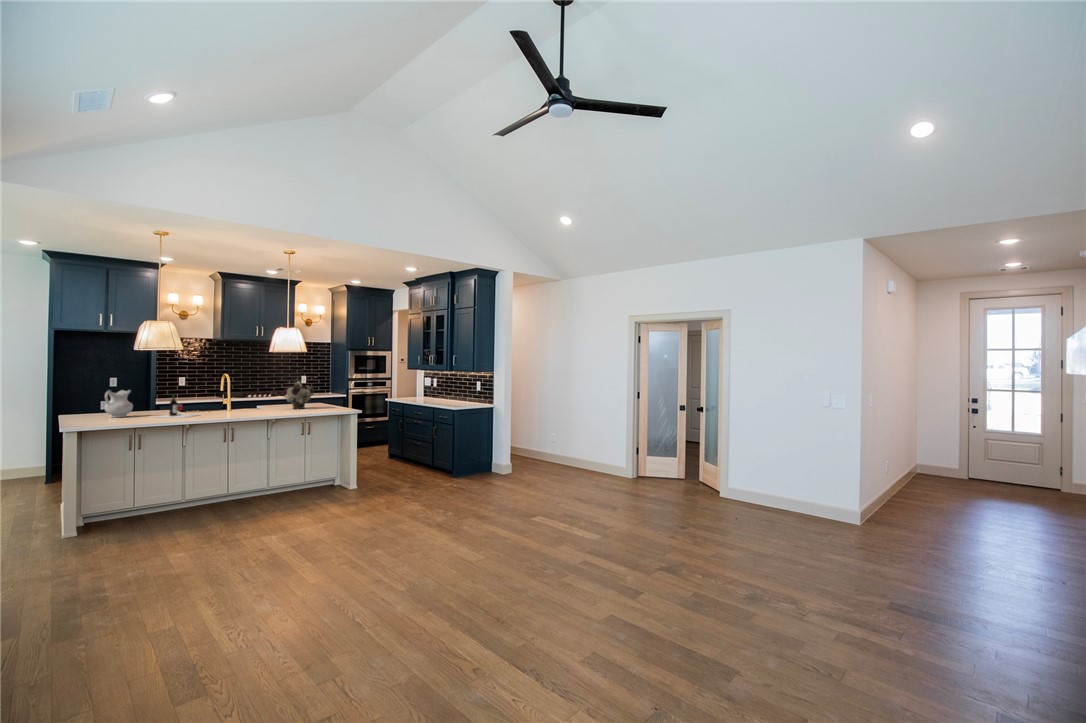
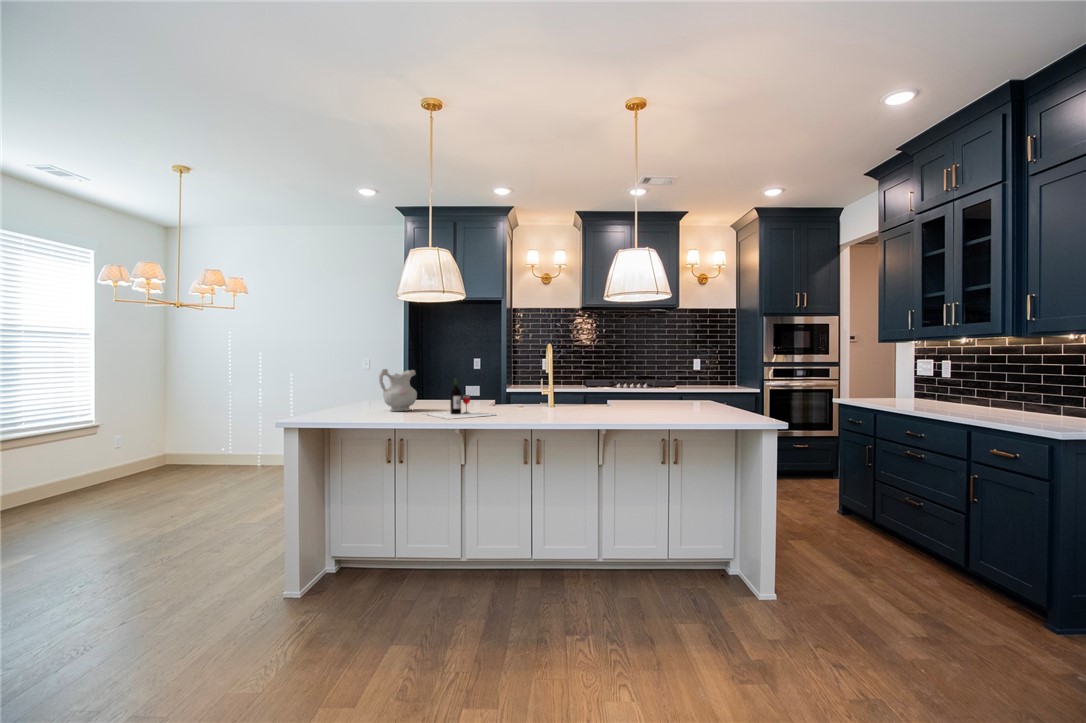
flower arrangement: present [283,381,314,409] -> none [631,359,685,413]

